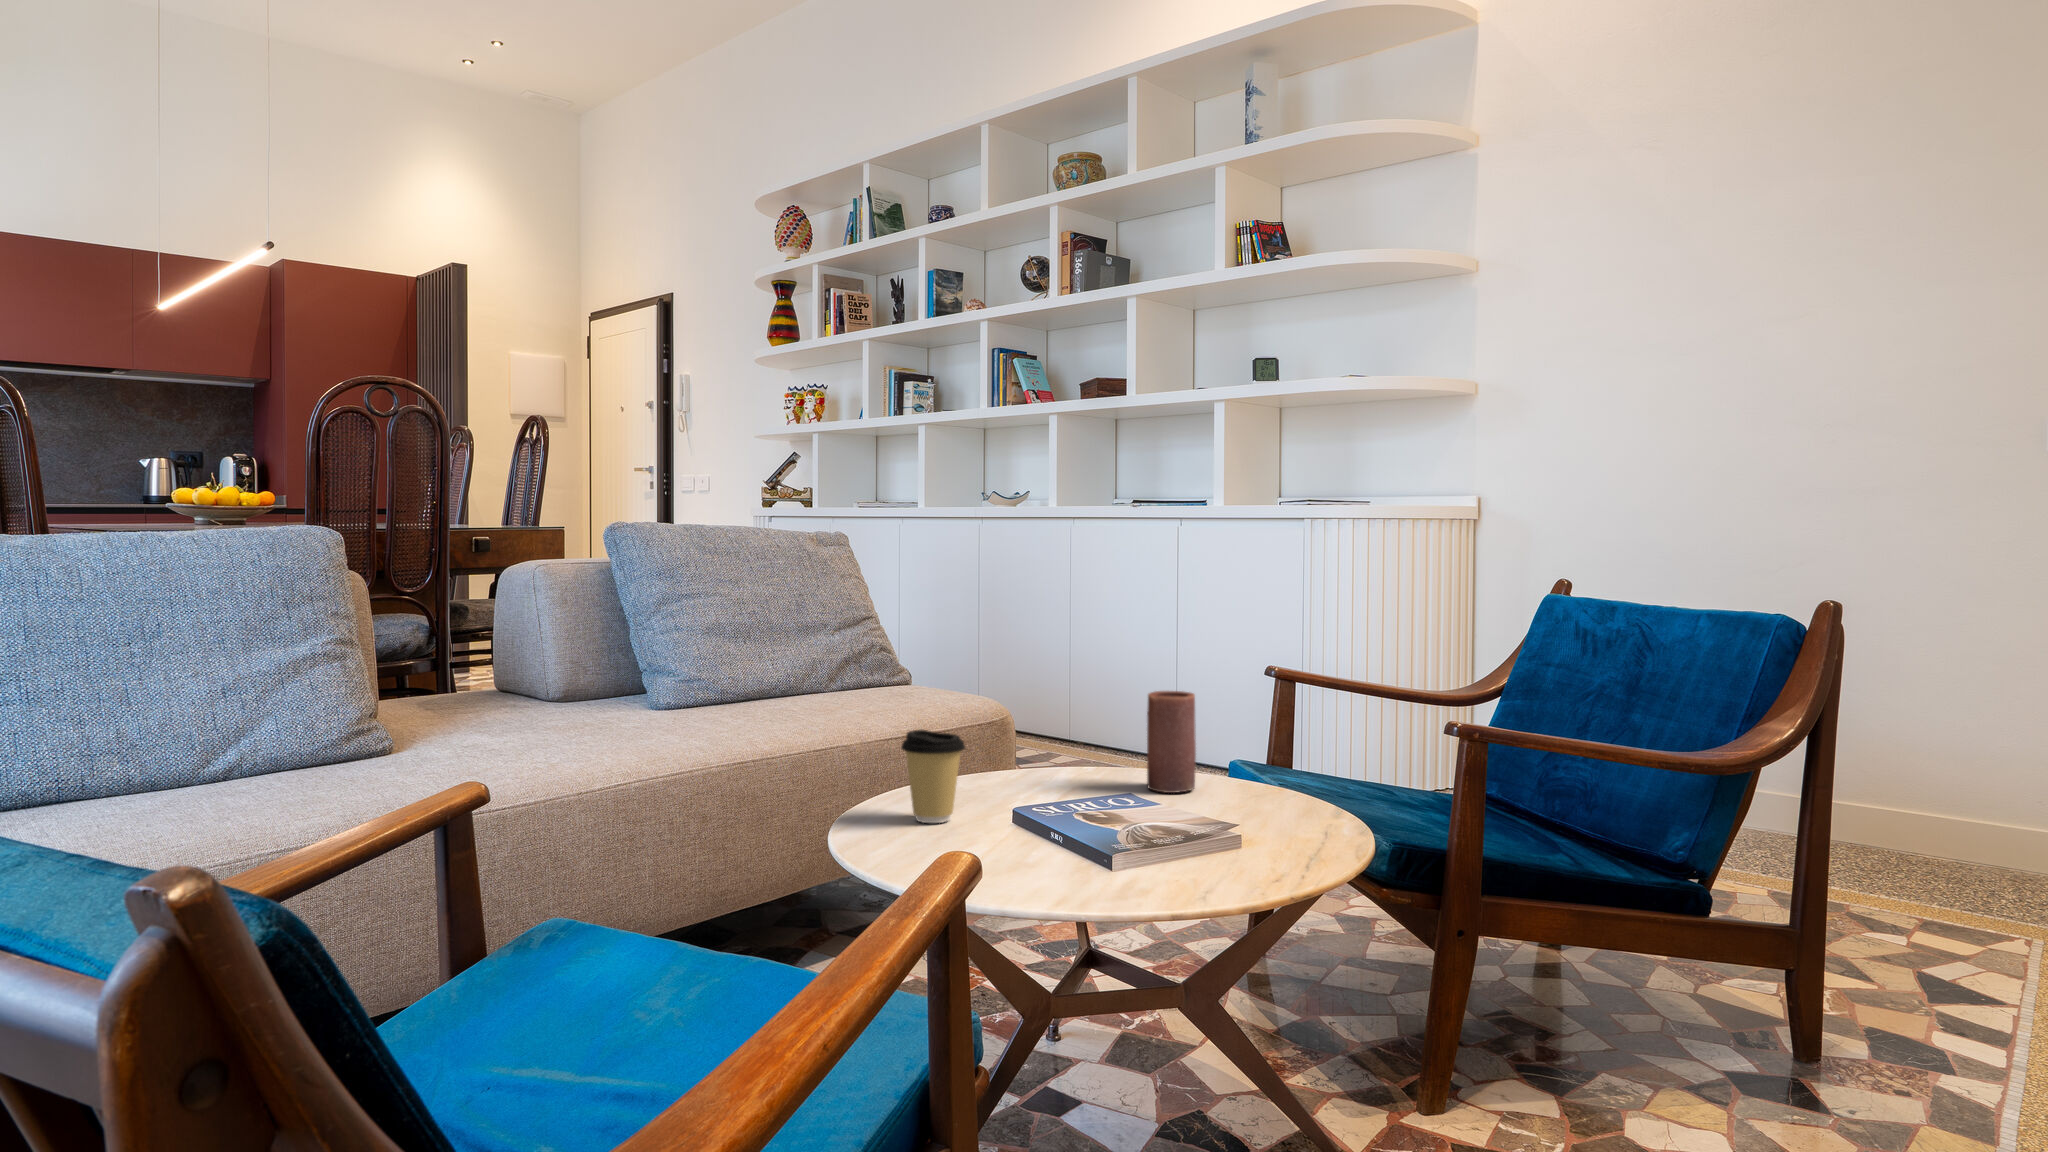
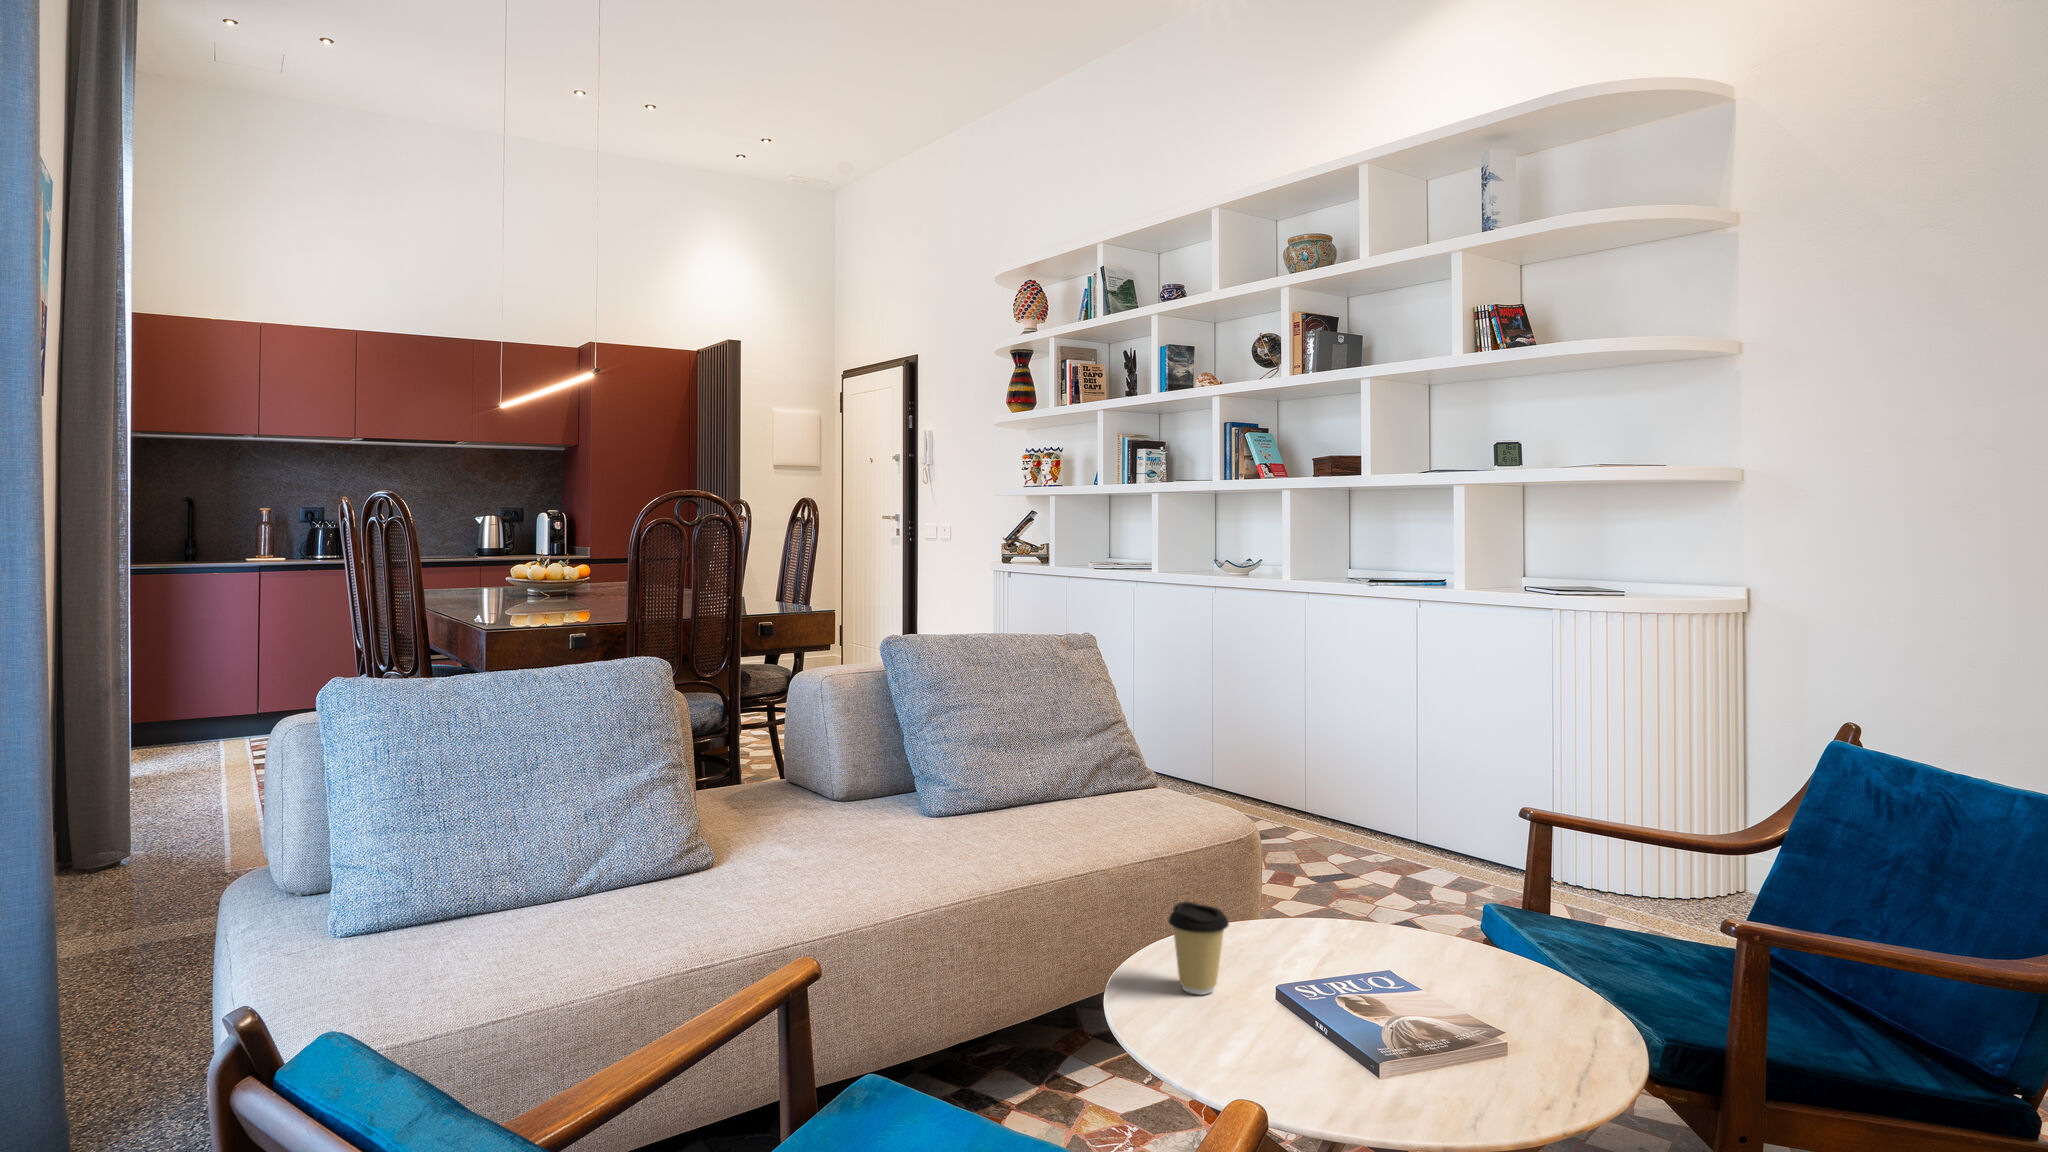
candle: present [1147,691,1196,793] -> none [1401,858,1451,963]

